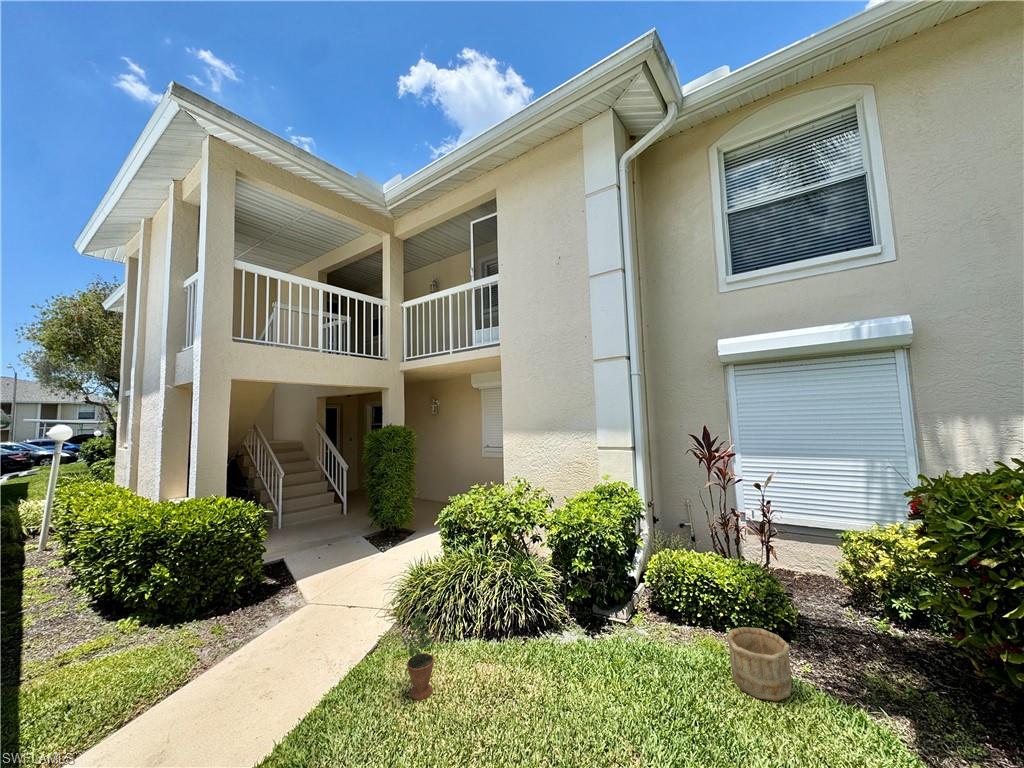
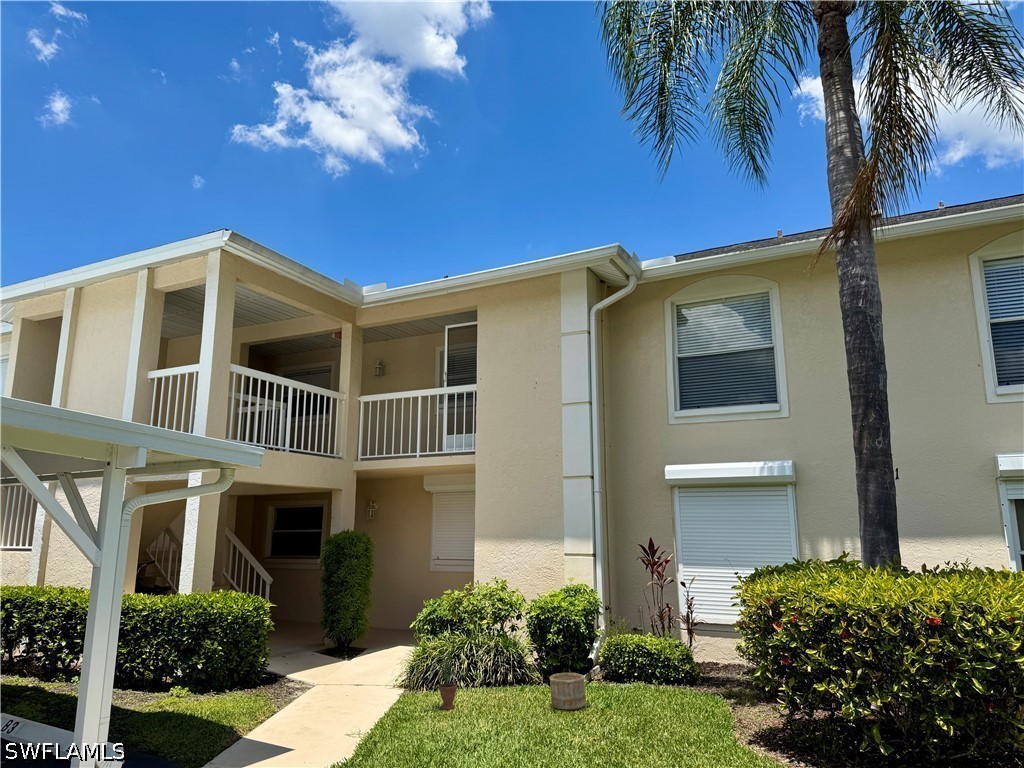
wooden bucket: present [726,627,792,701] -> present [549,673,585,710]

